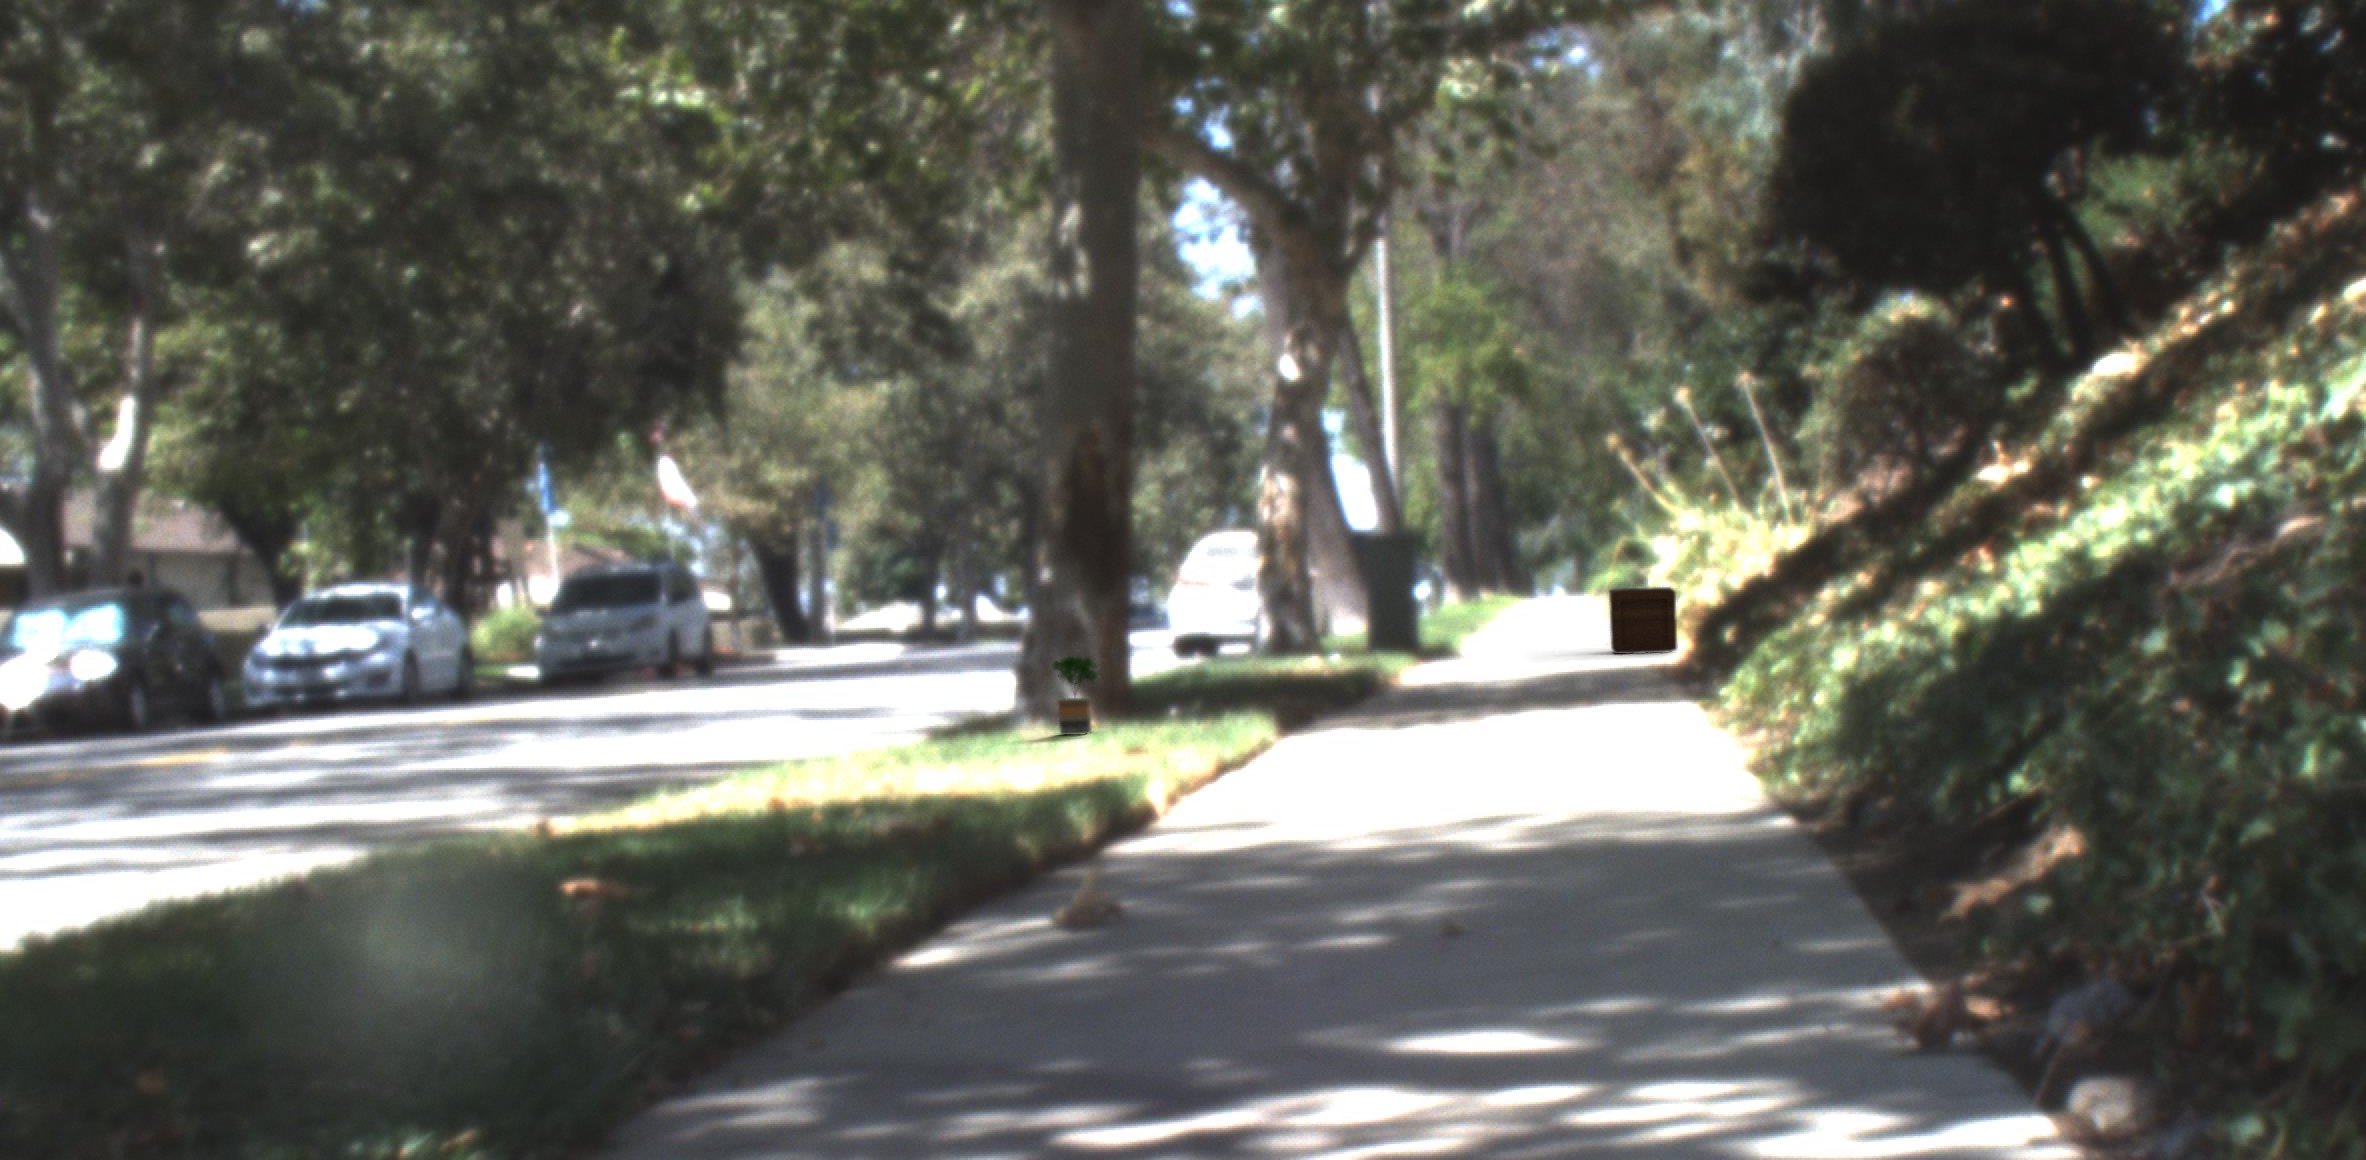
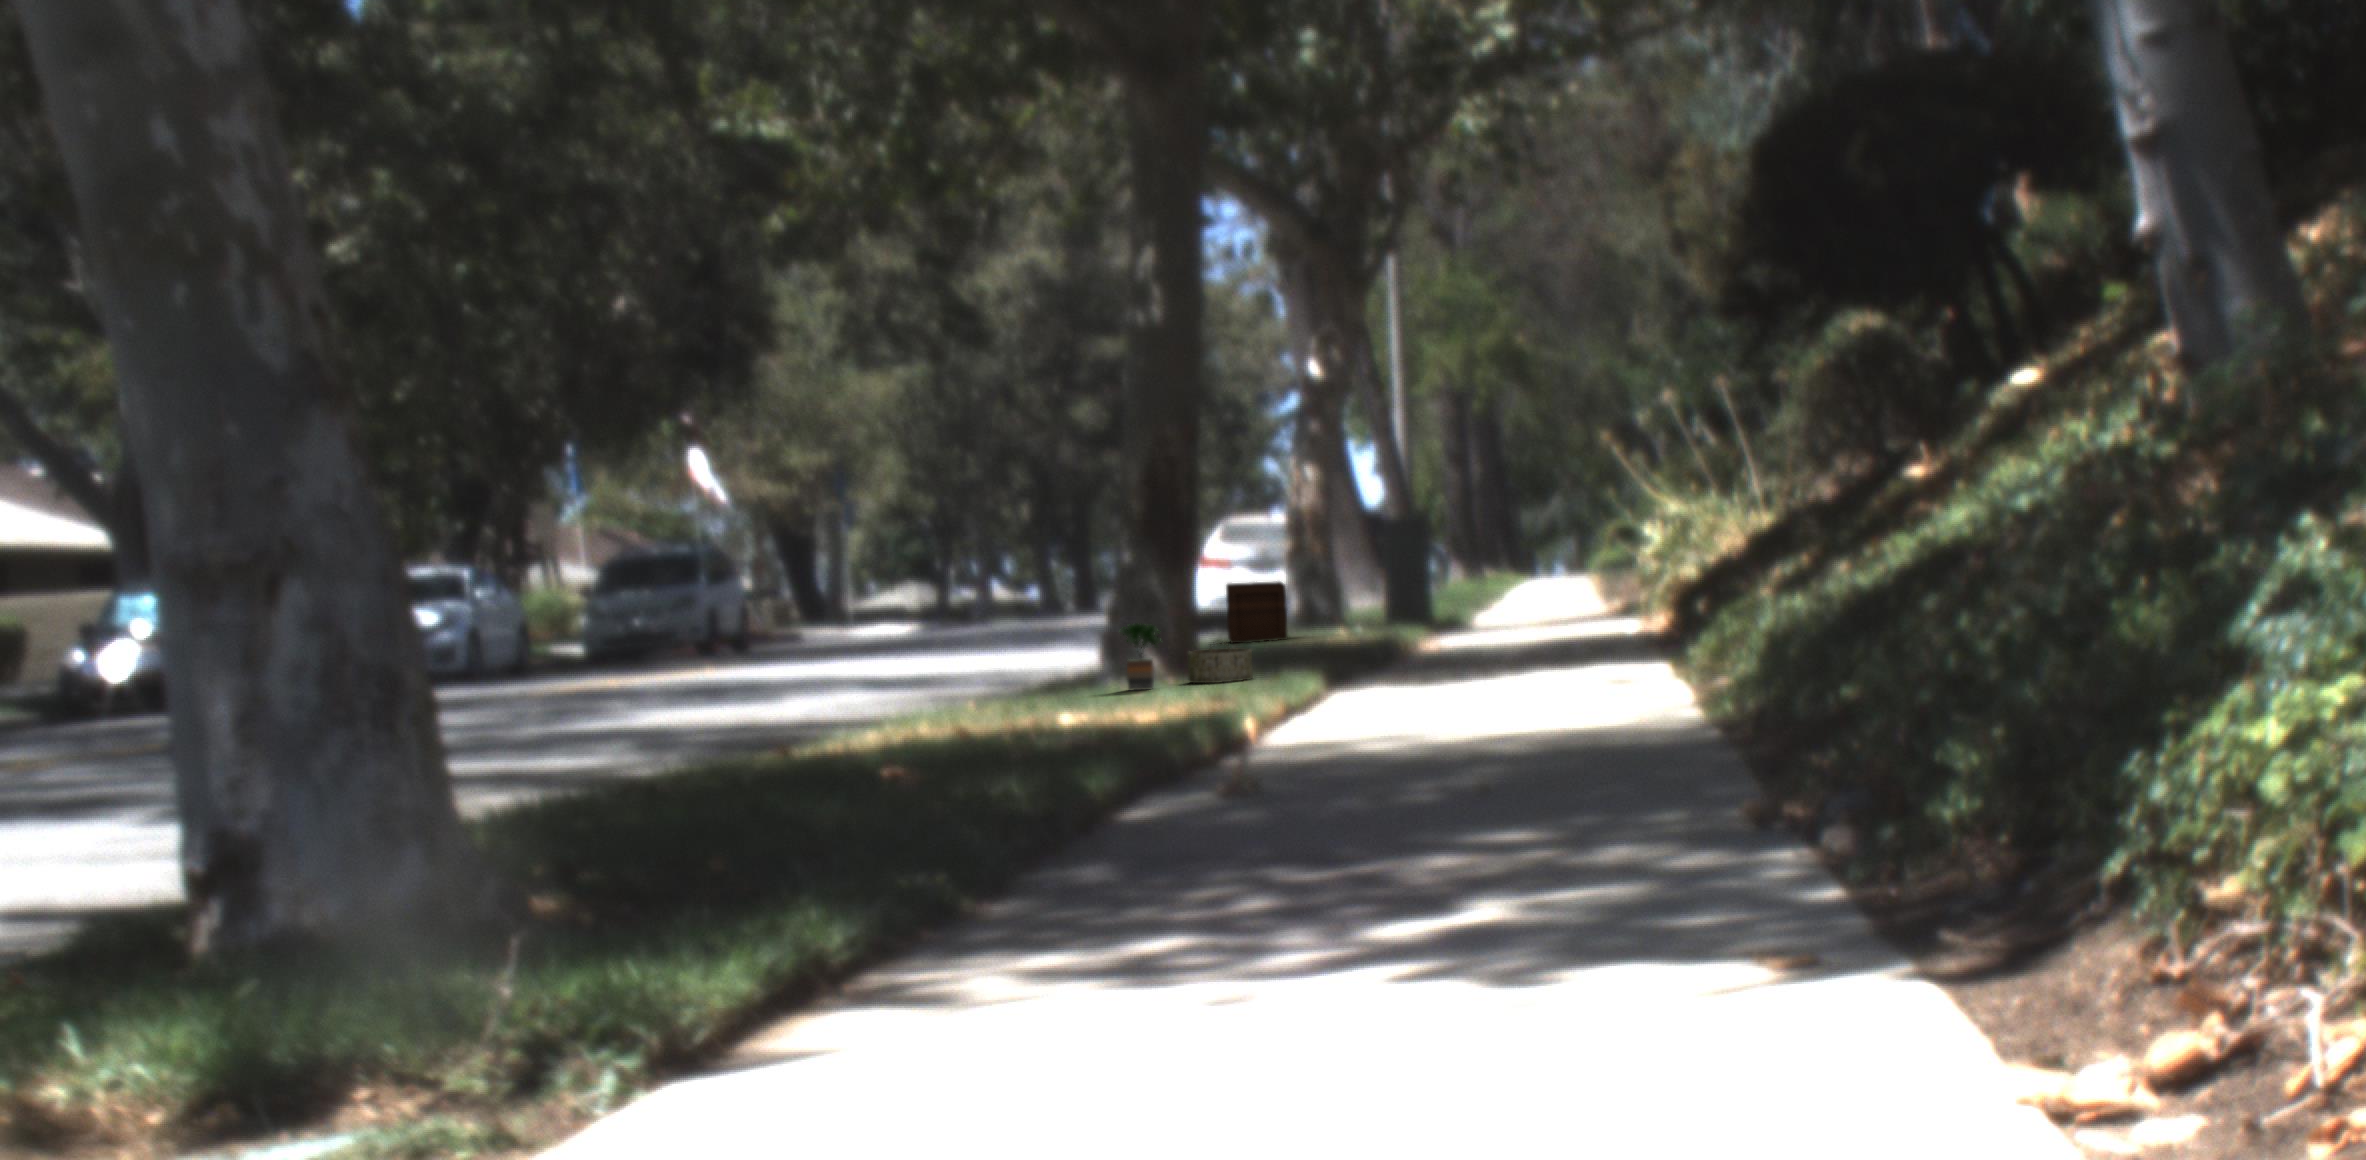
wooden crate: present [1609,587,1677,654] -> present [1226,581,1288,643]
basket: none [1132,674,1209,726] -> present [1188,645,1253,683]

